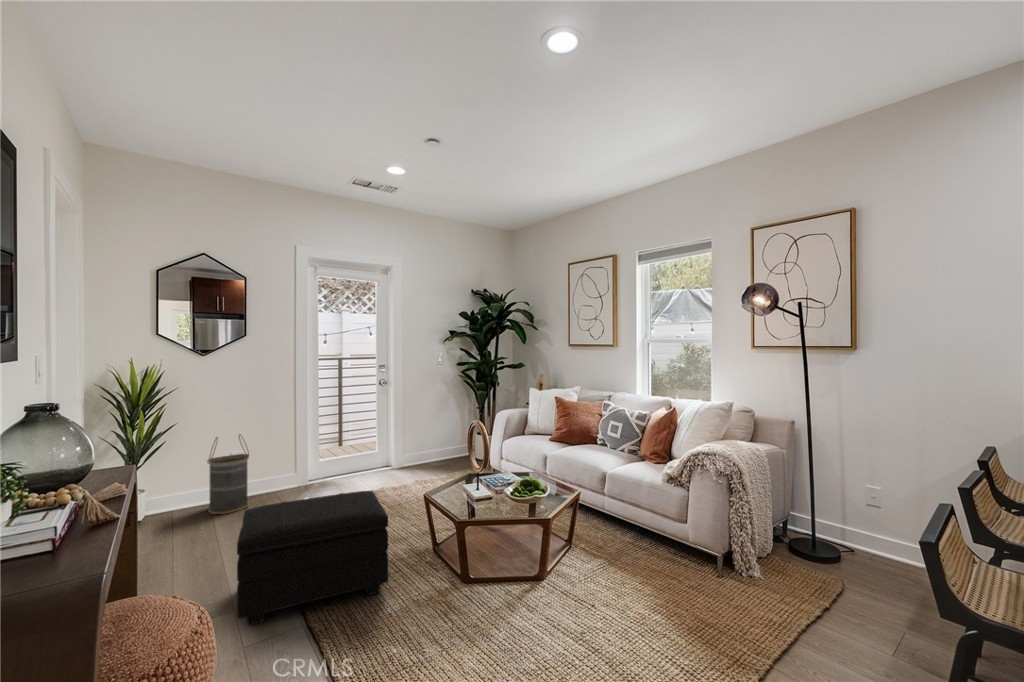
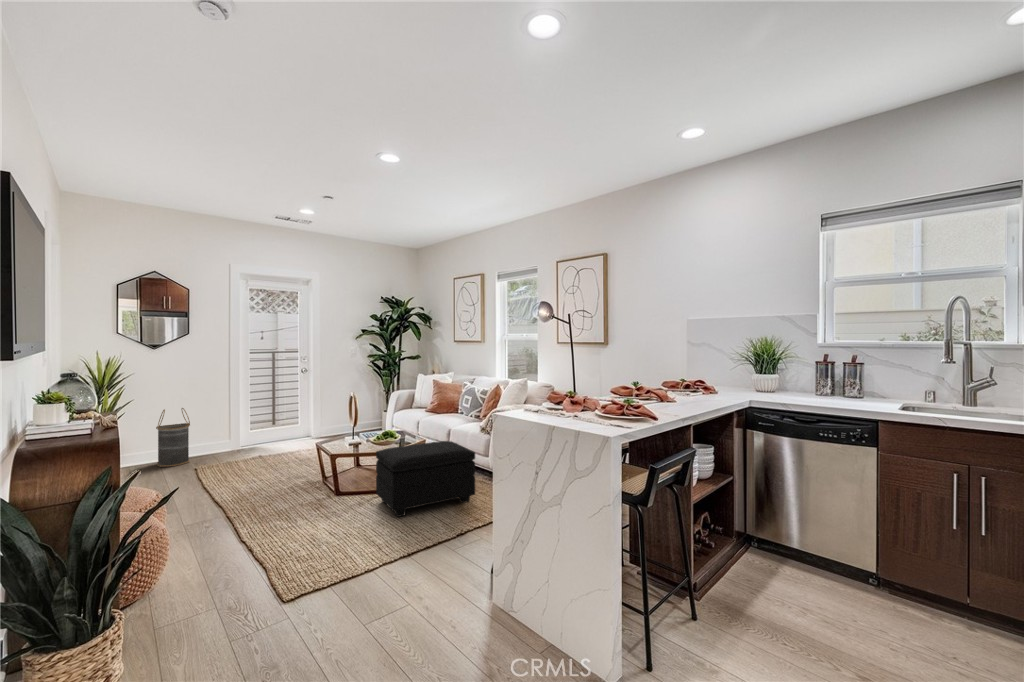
footstool: present [237,491,388,625] -> present [376,441,475,517]

